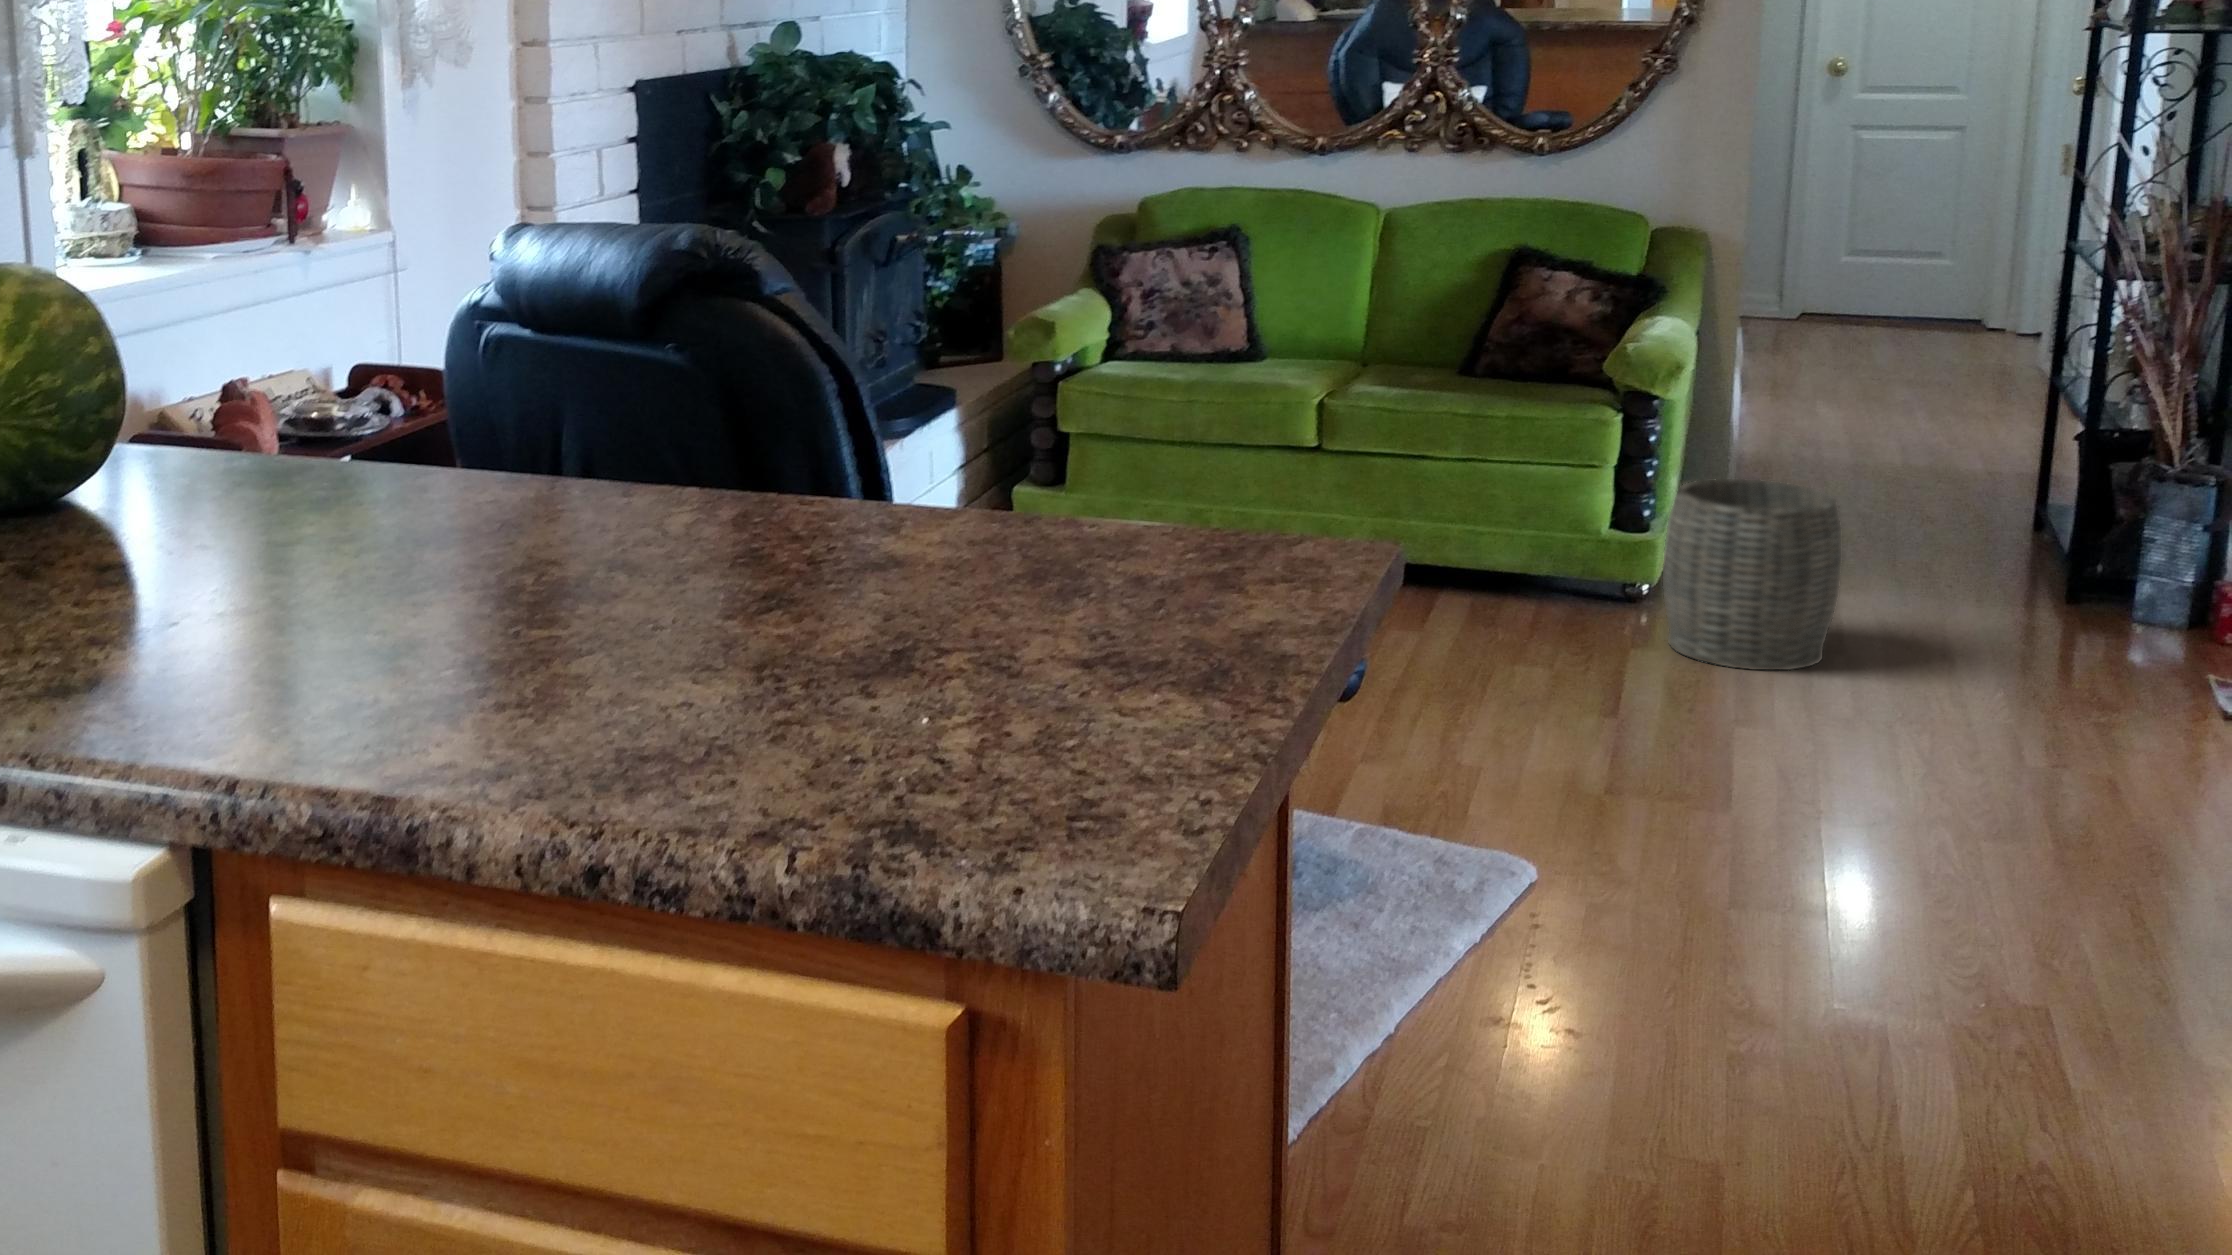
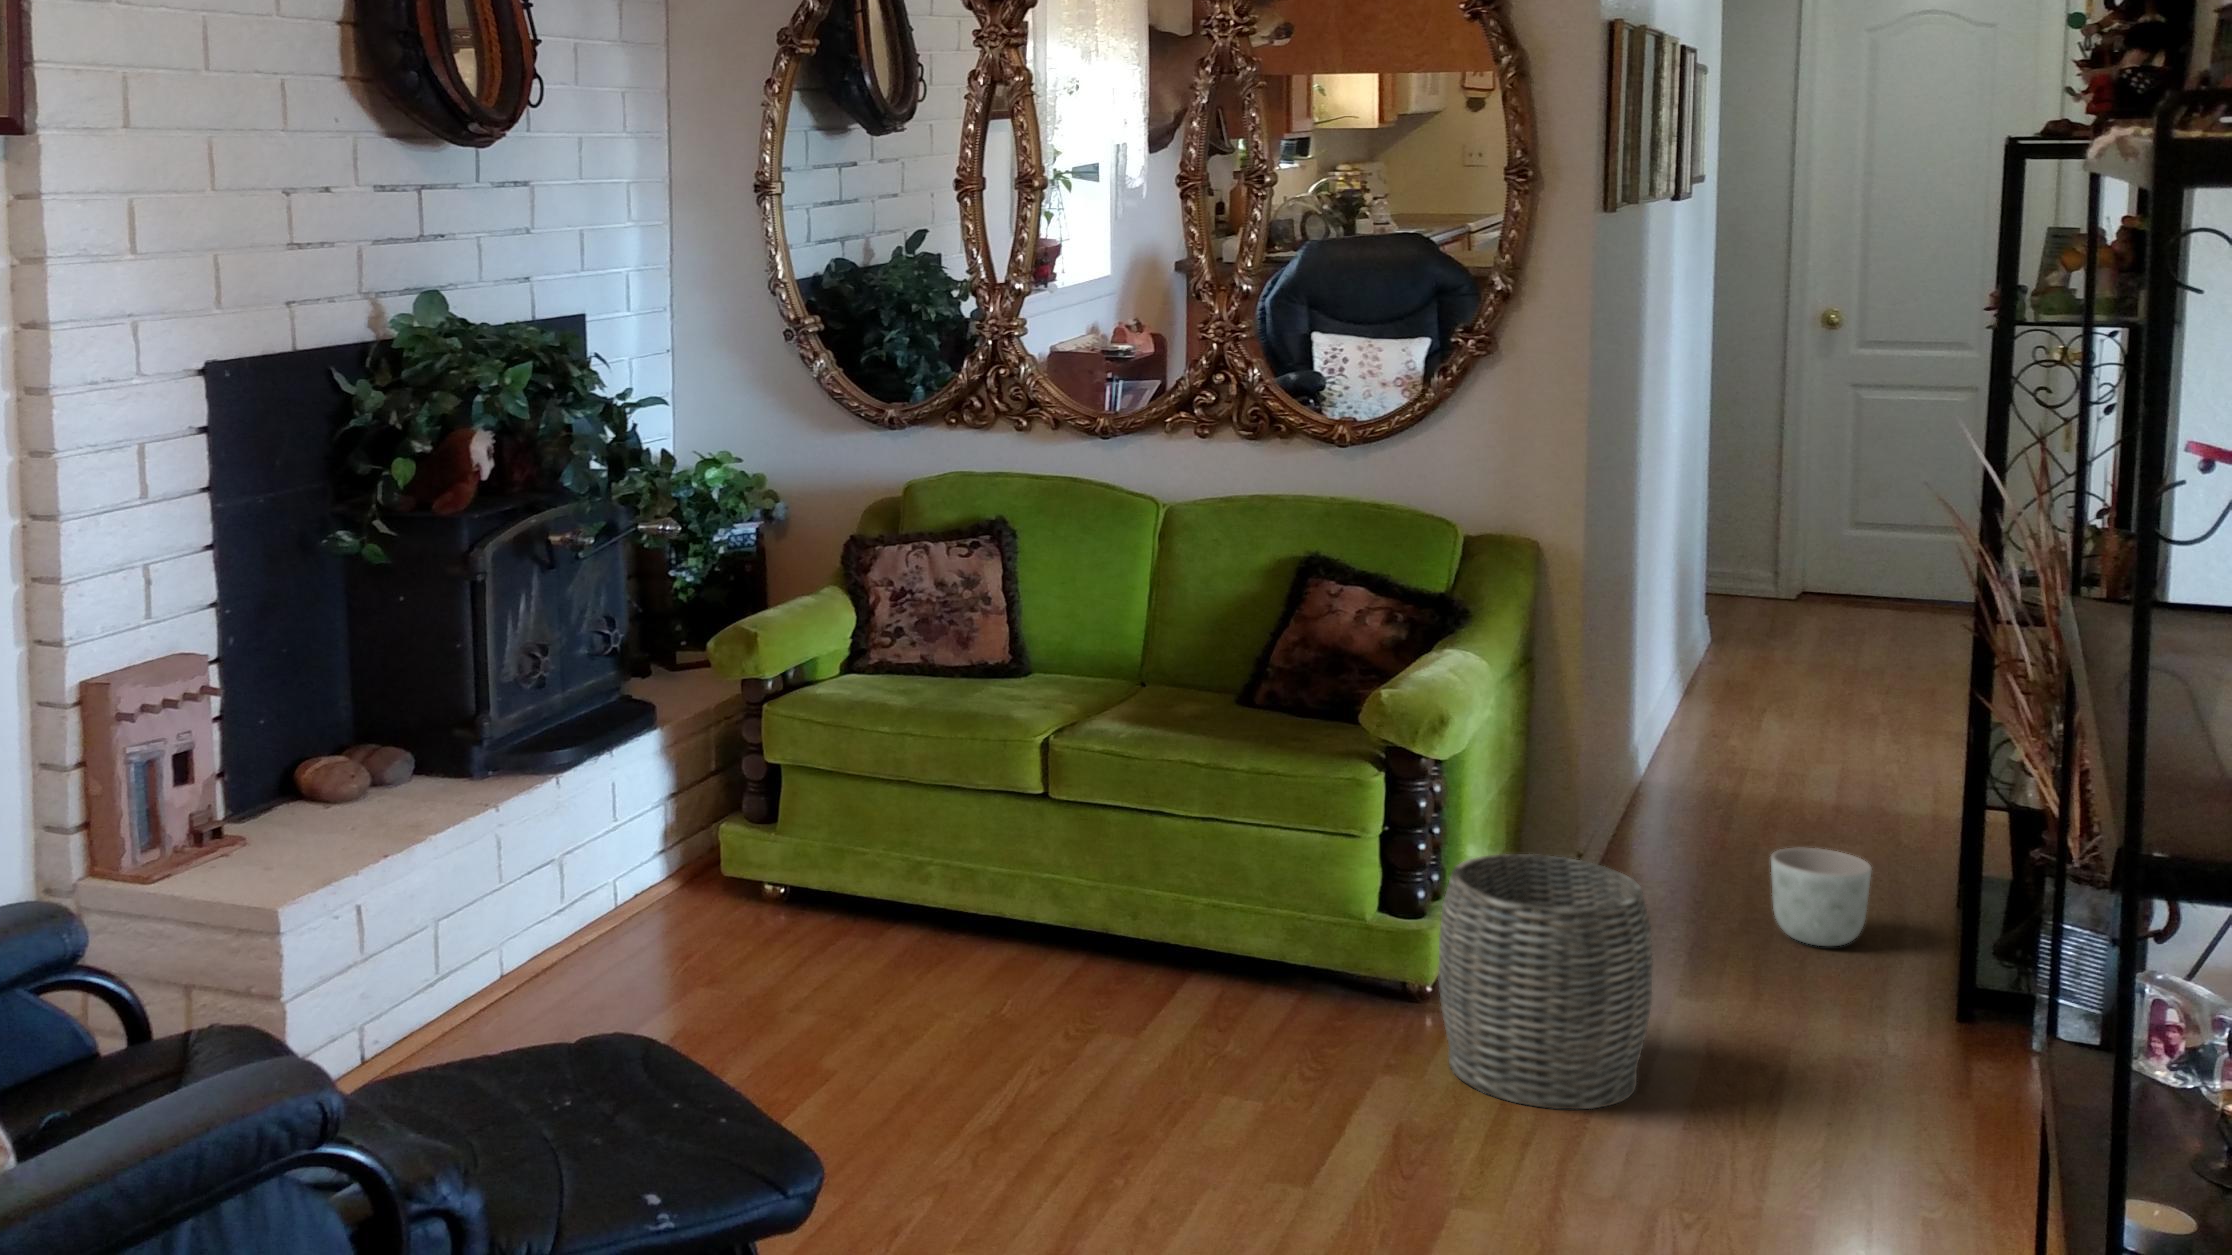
planter: none [1902,490,1986,567] -> present [1771,848,1871,946]

